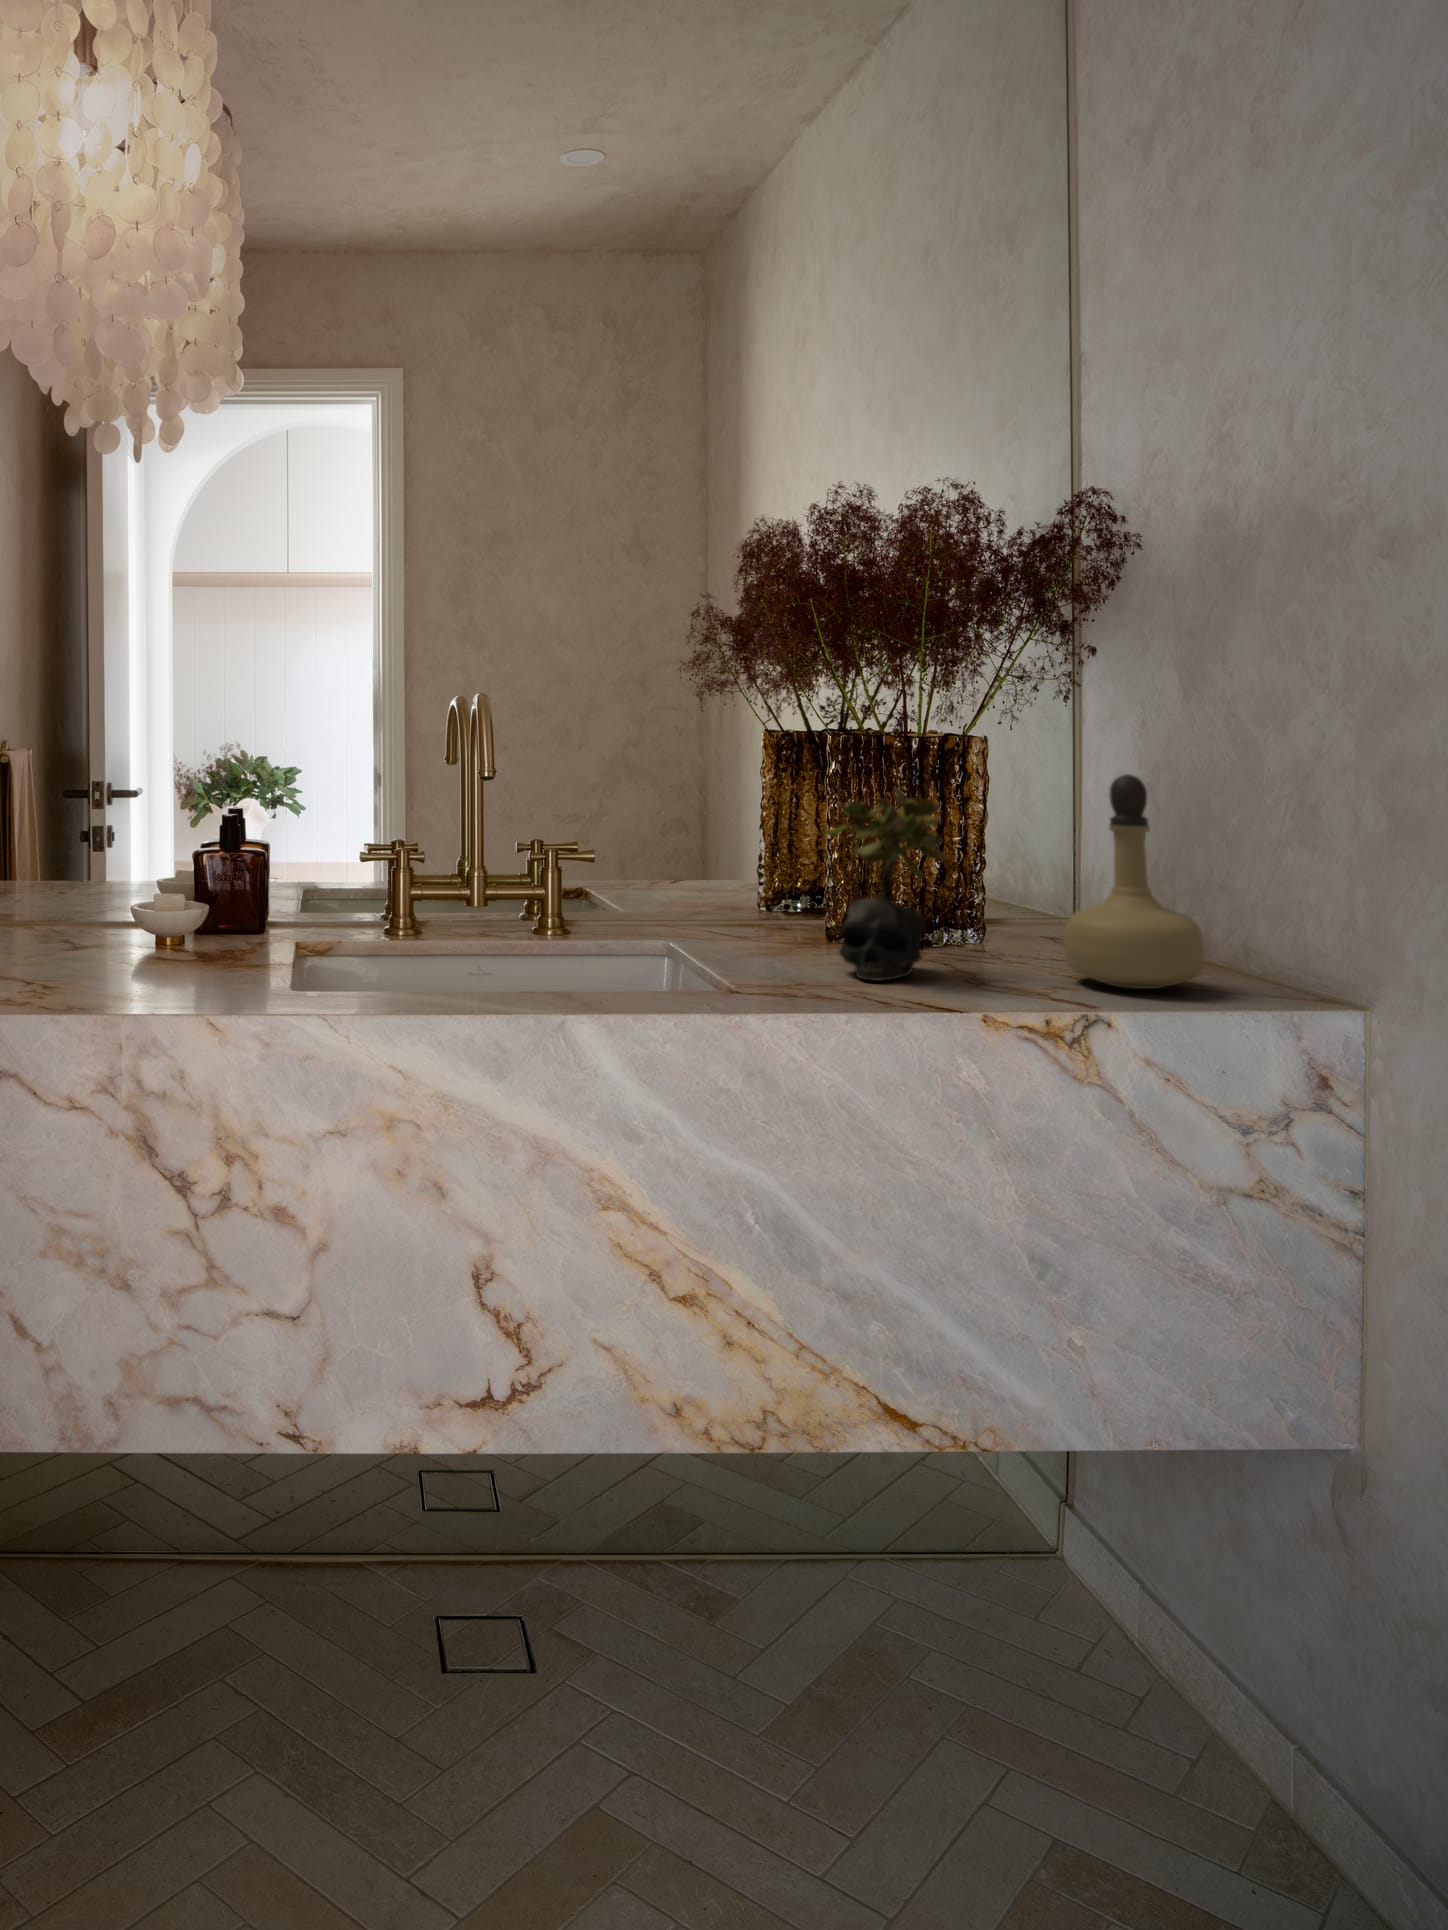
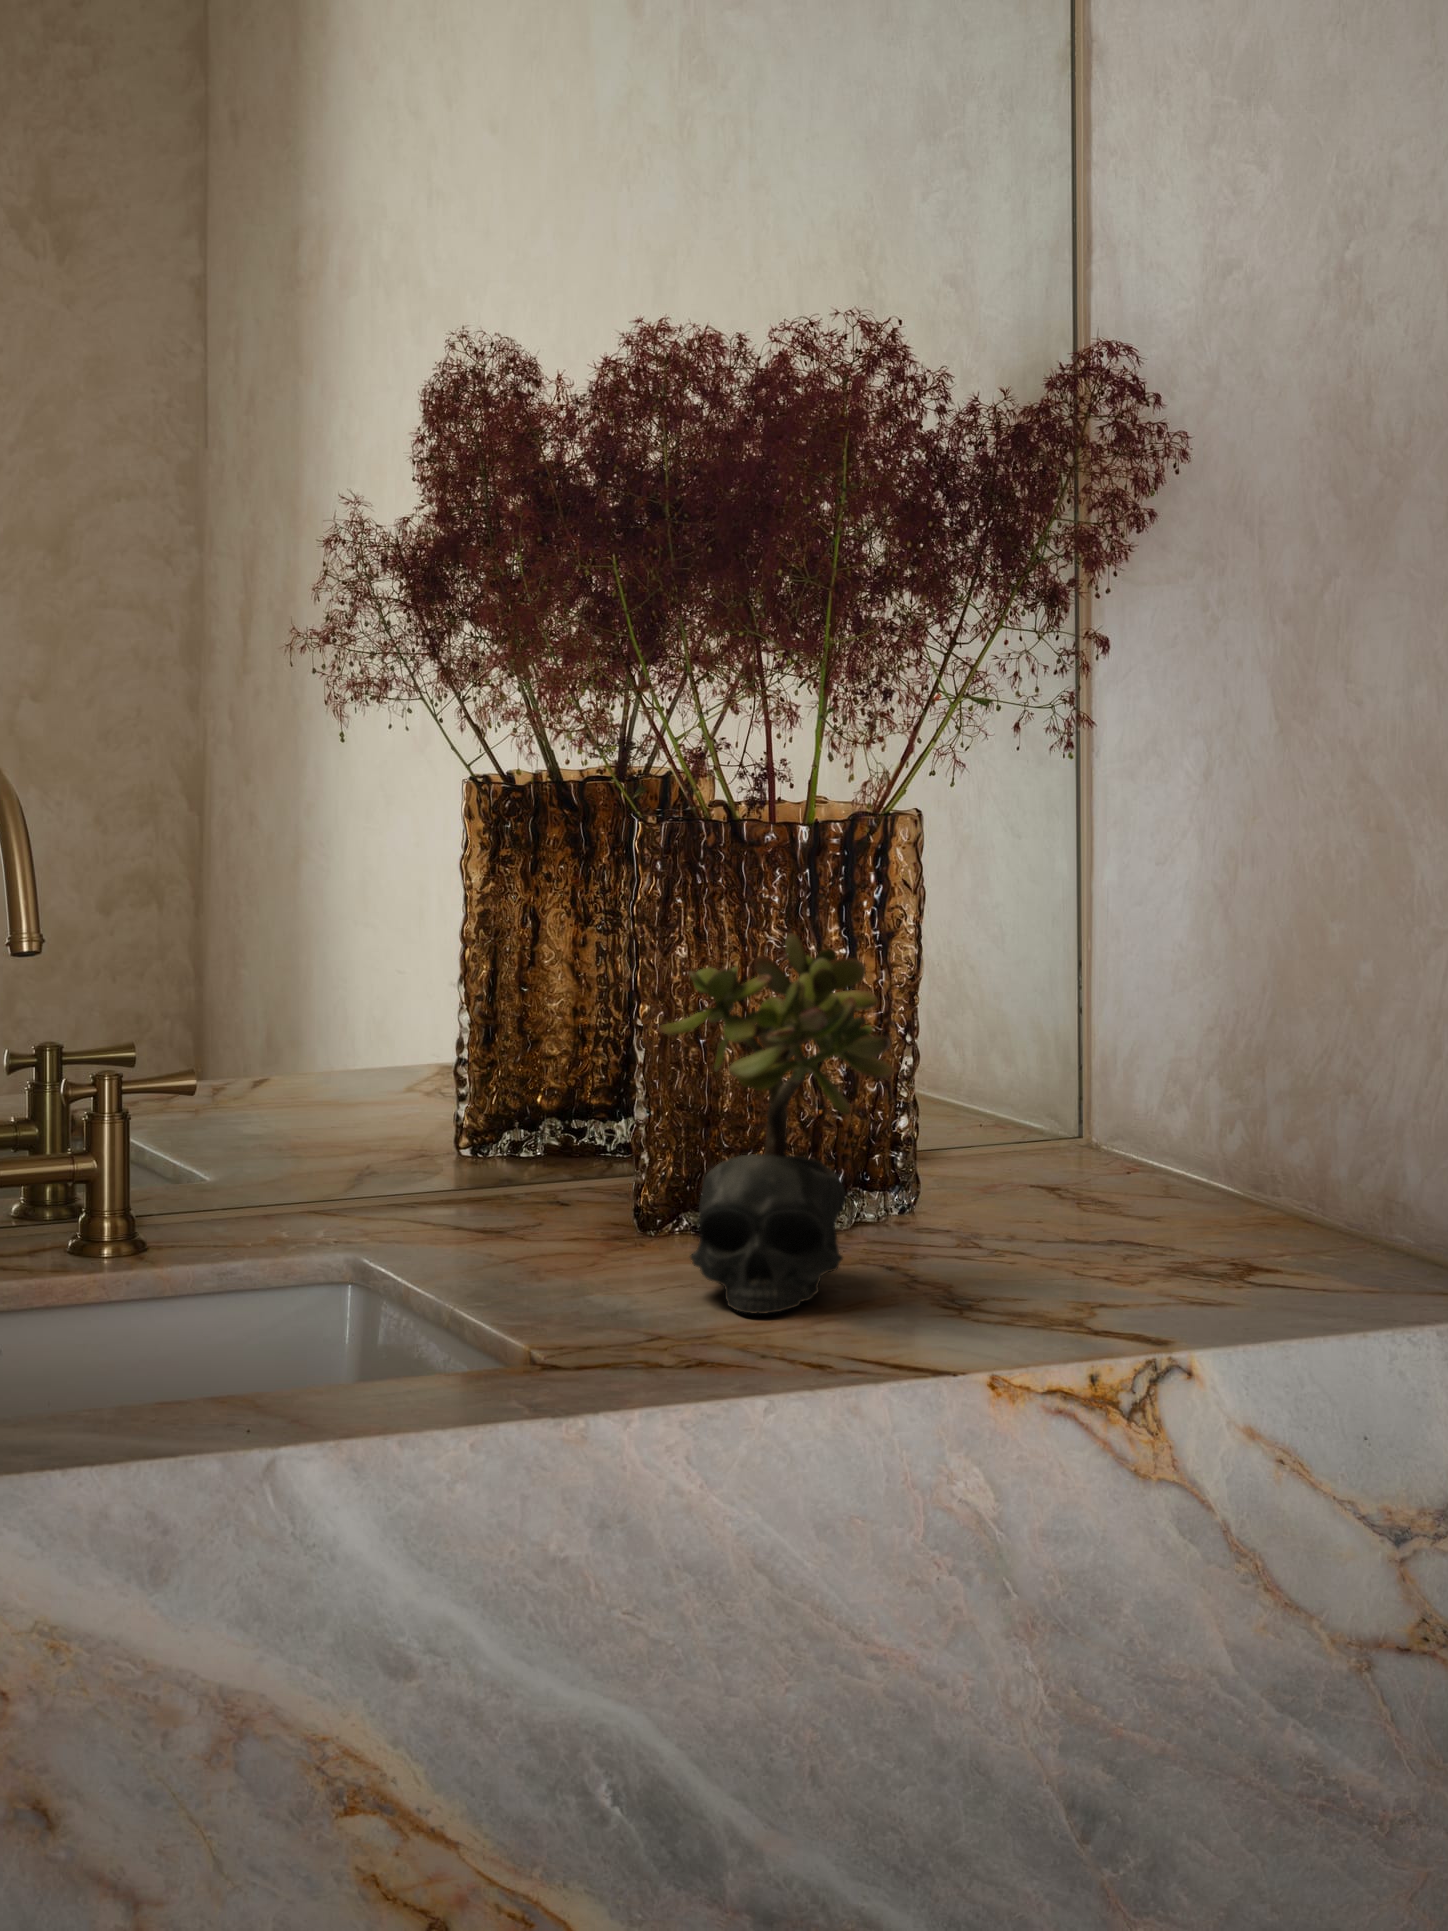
perfume bottle: present [1064,774,1204,989] -> none [1083,898,1321,1288]

